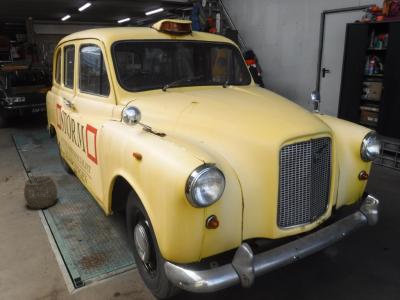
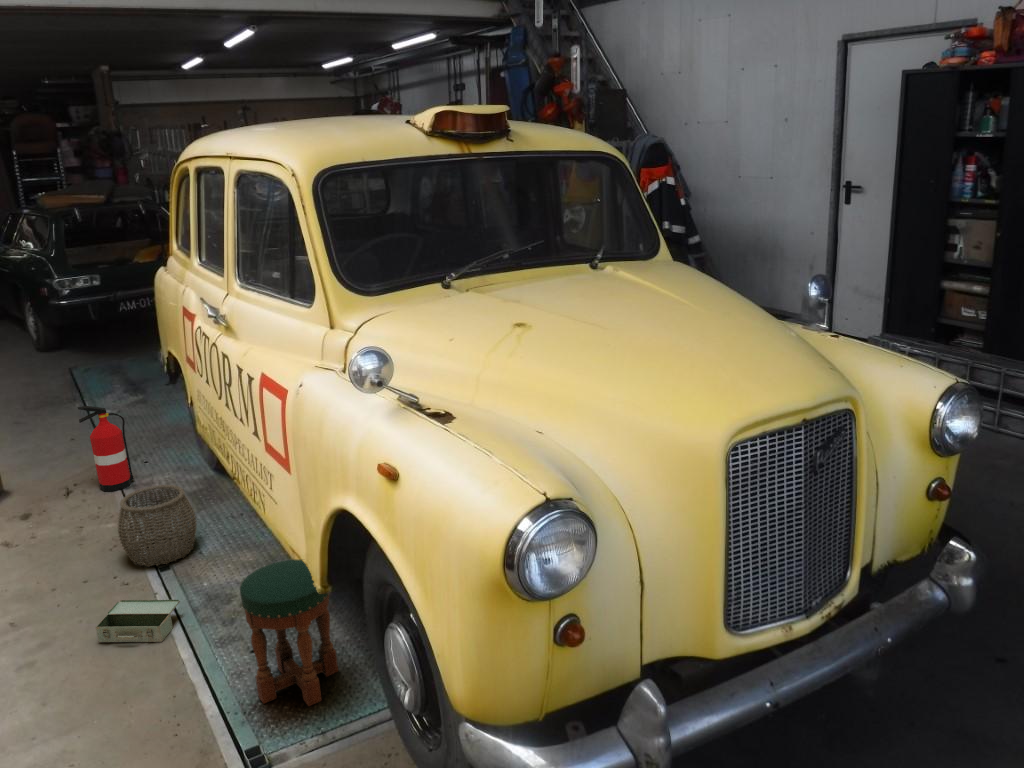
fire extinguisher: none [9,144,31,180] -> present [78,406,134,491]
stool: none [75,202,115,263] -> present [240,559,338,706]
toolbox: none [13,221,49,237] -> present [96,600,180,642]

